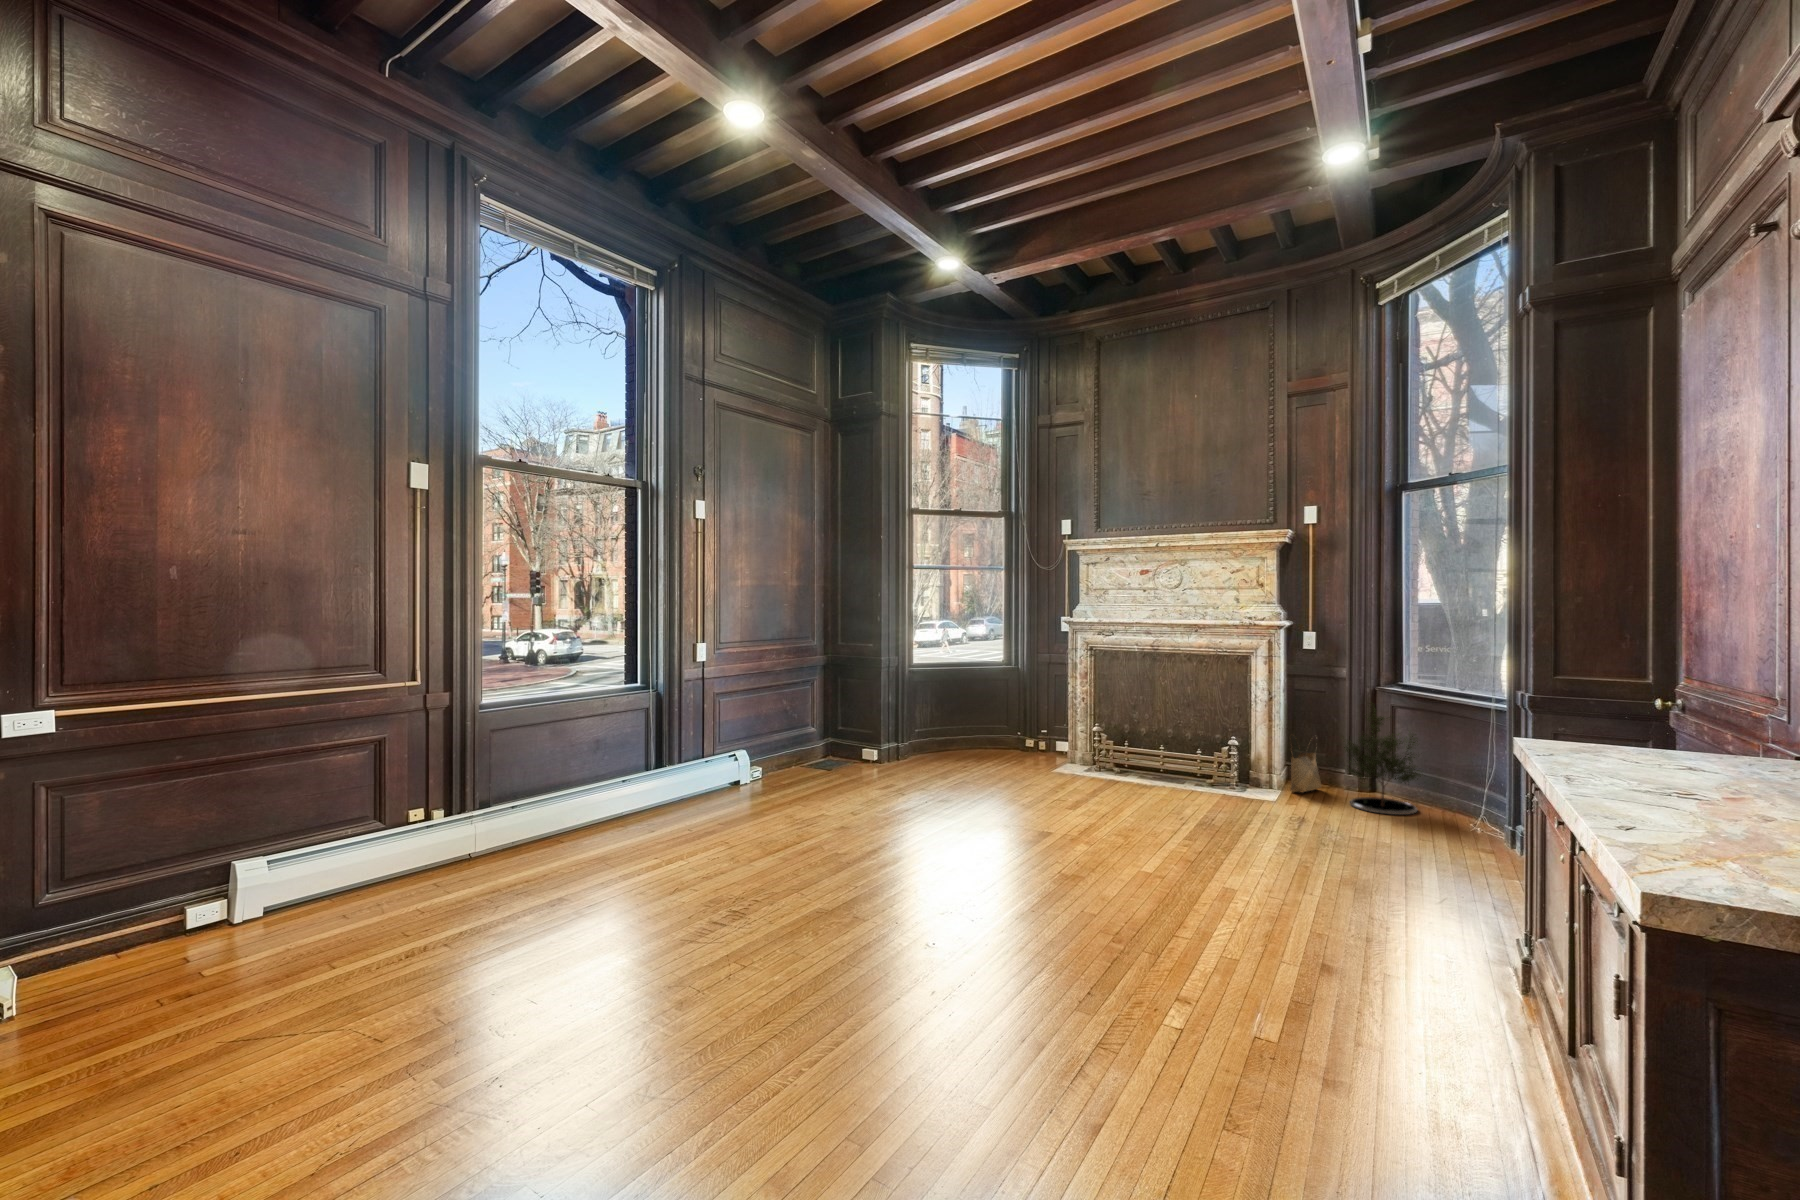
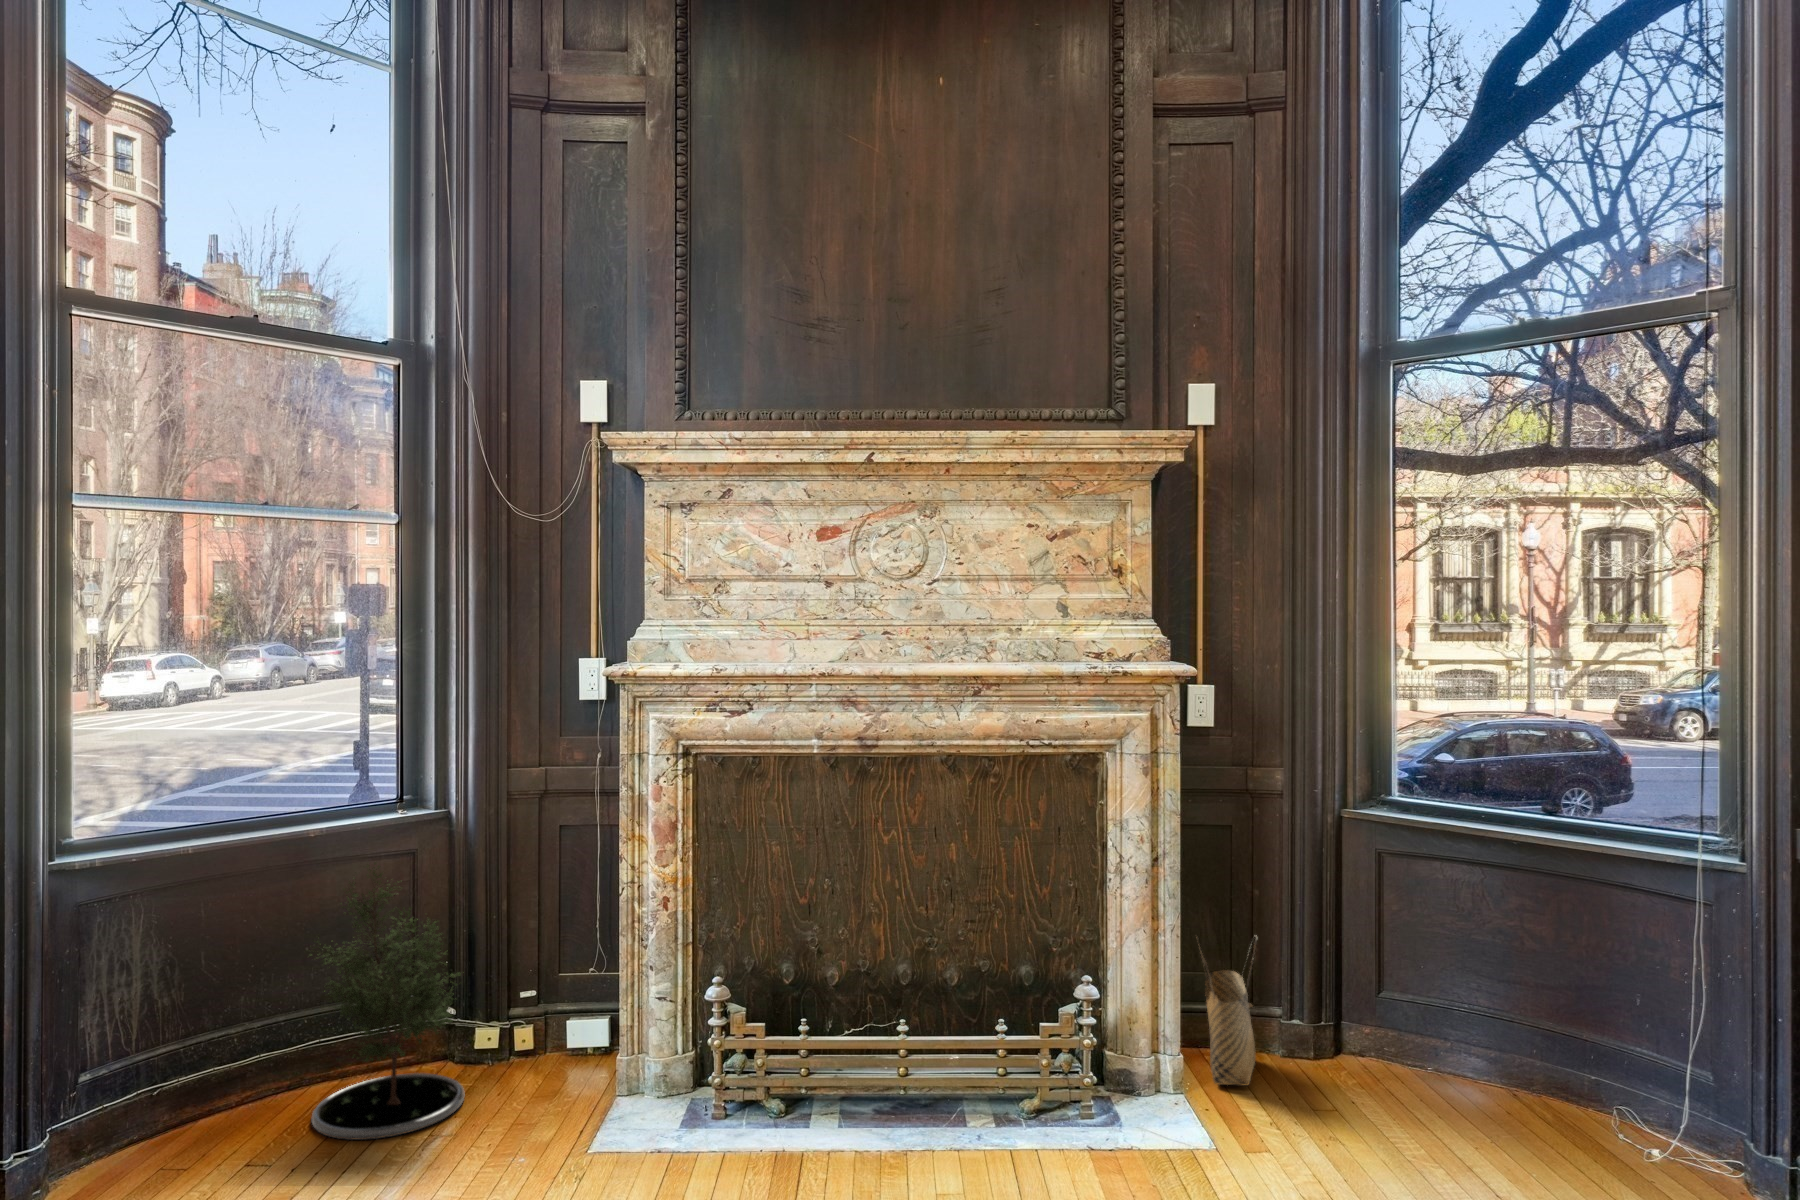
potted tree: present [1341,704,1421,815] -> present [310,863,464,1140]

